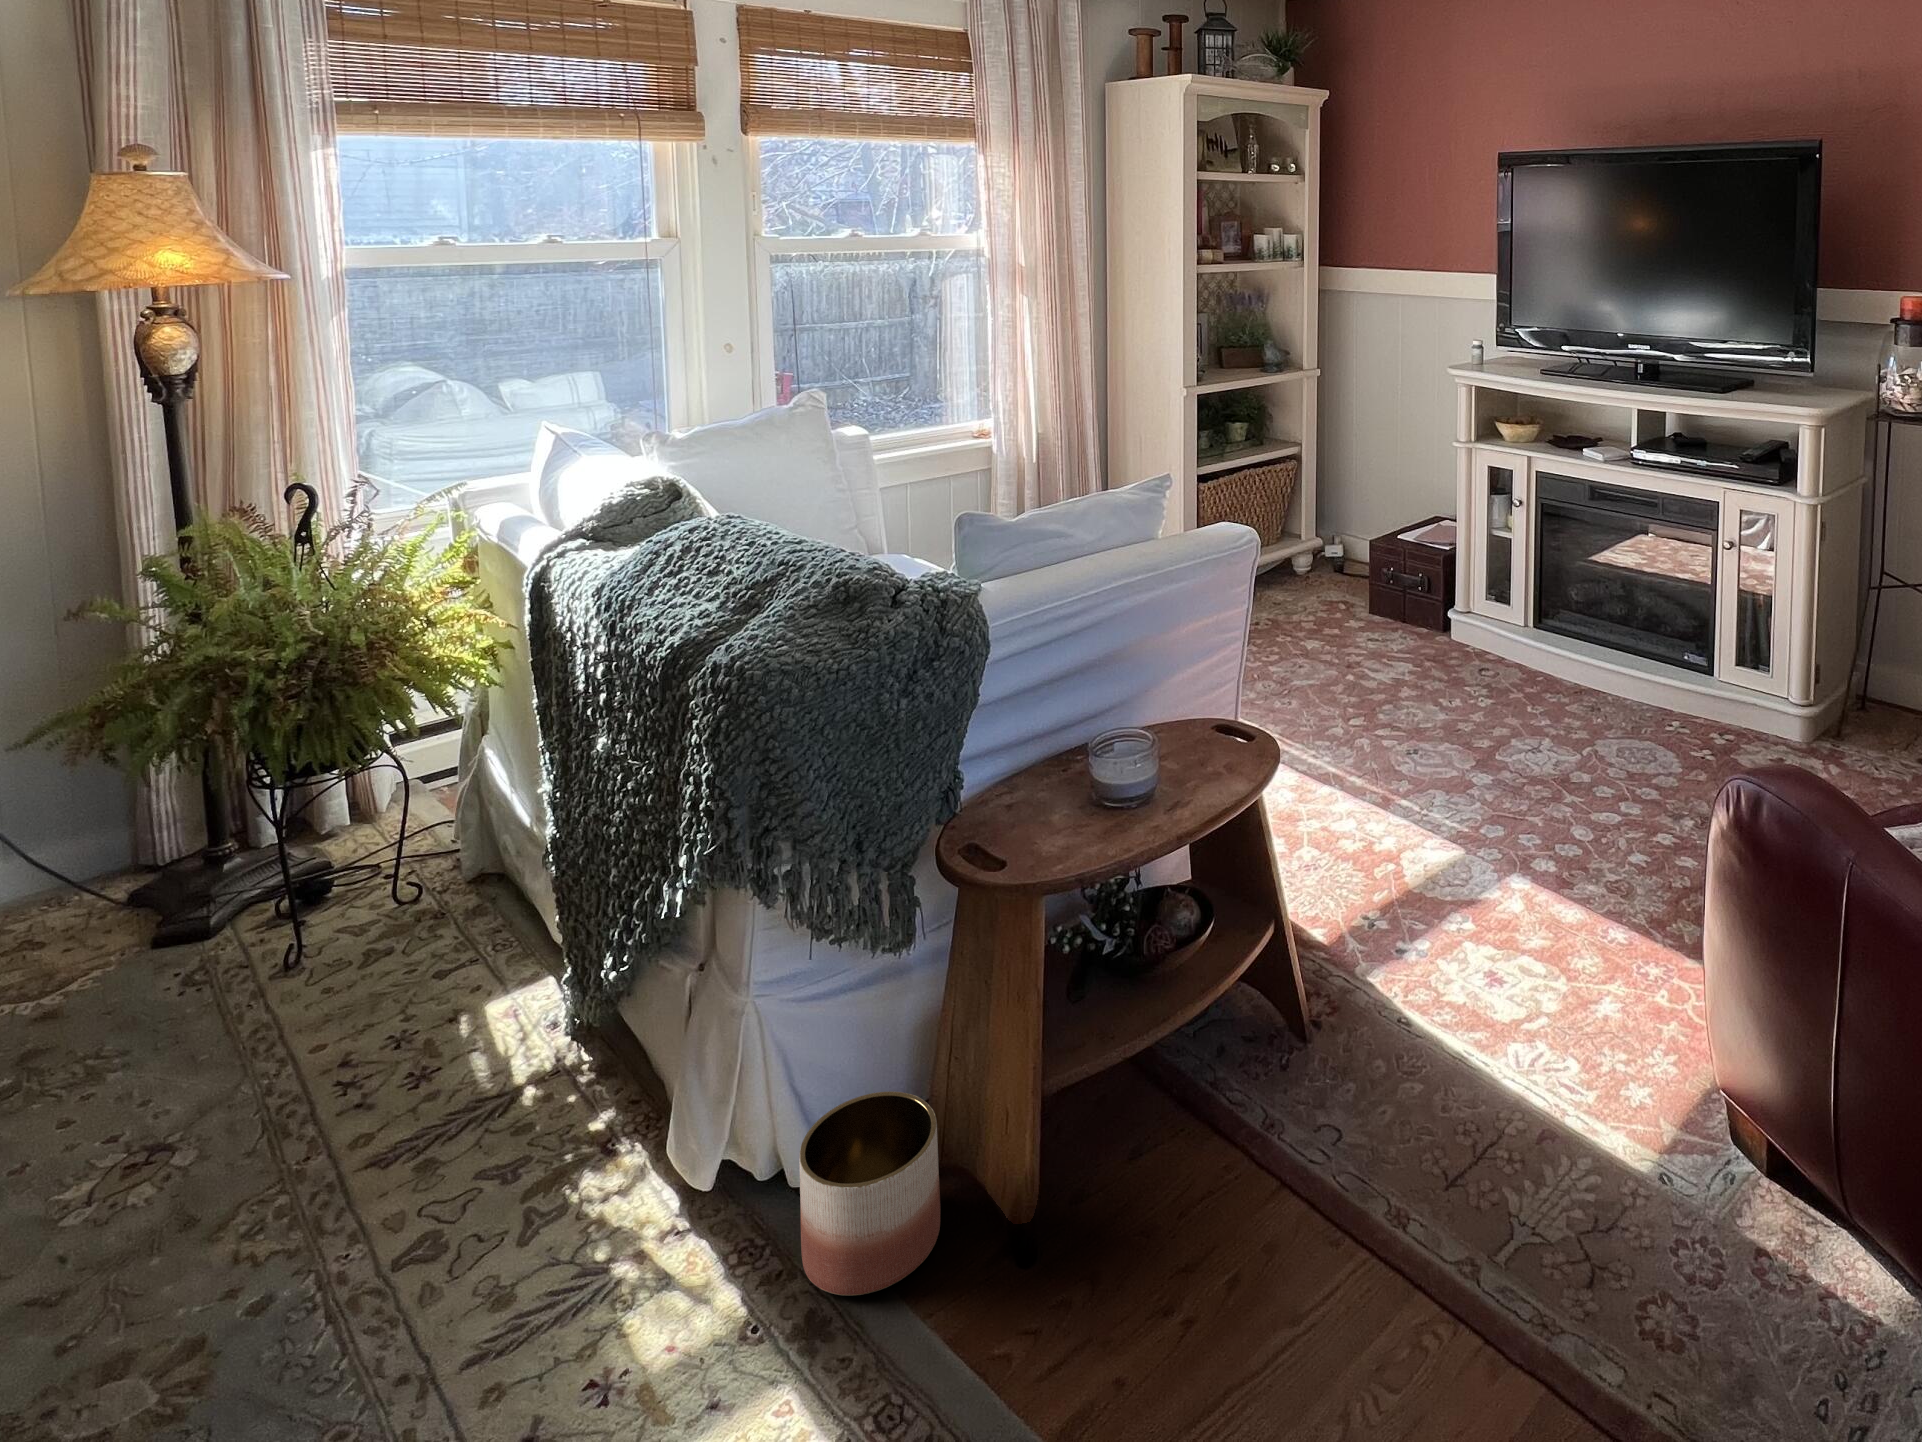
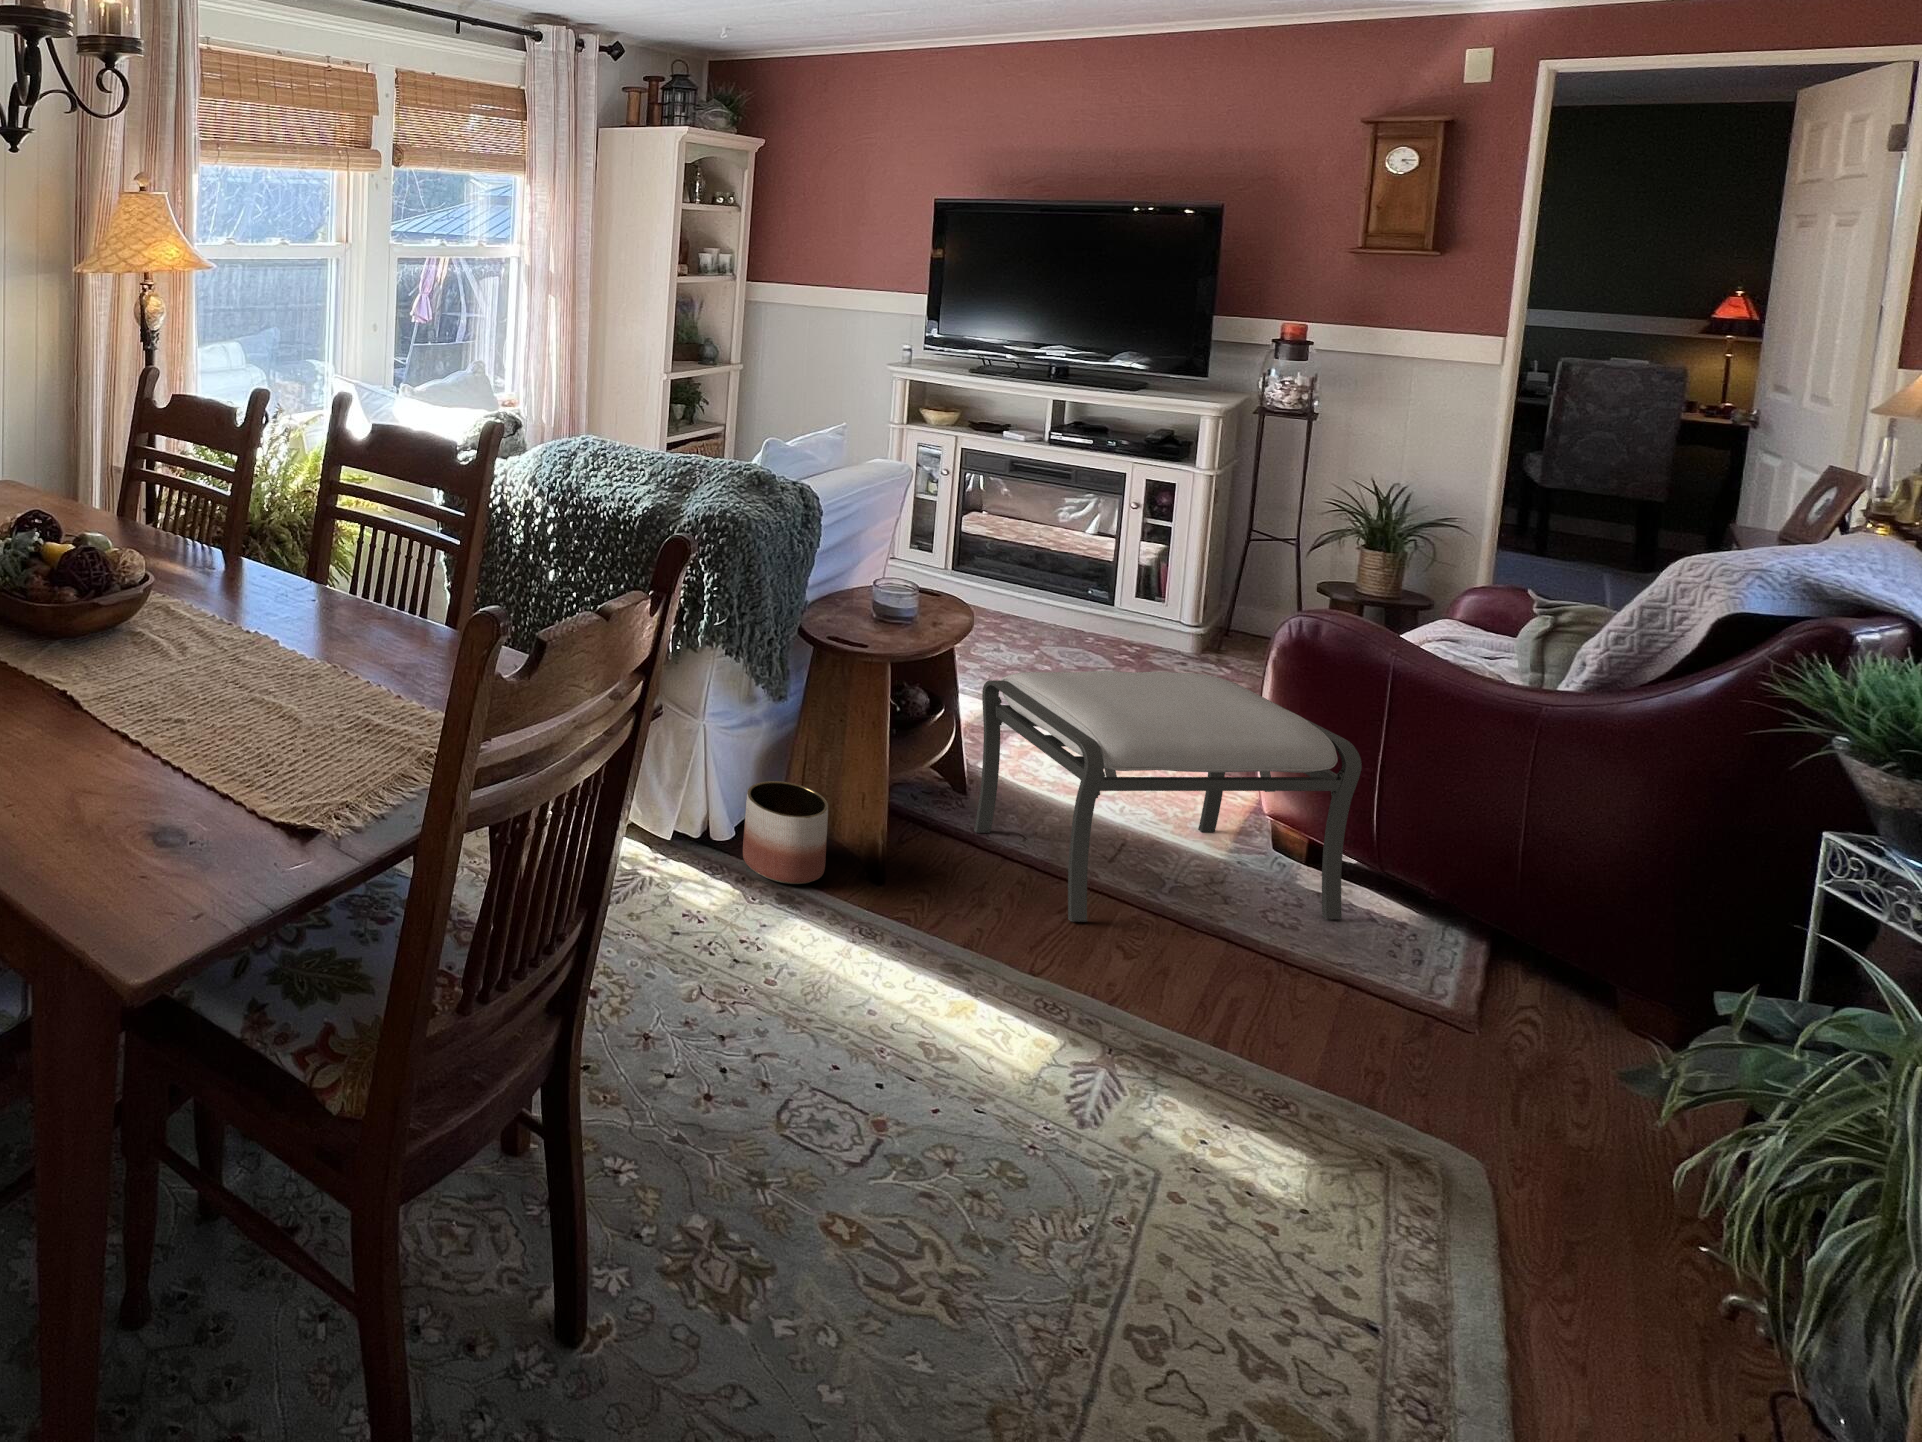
ottoman: none [1259,873,1774,1368] -> present [974,671,1362,922]

